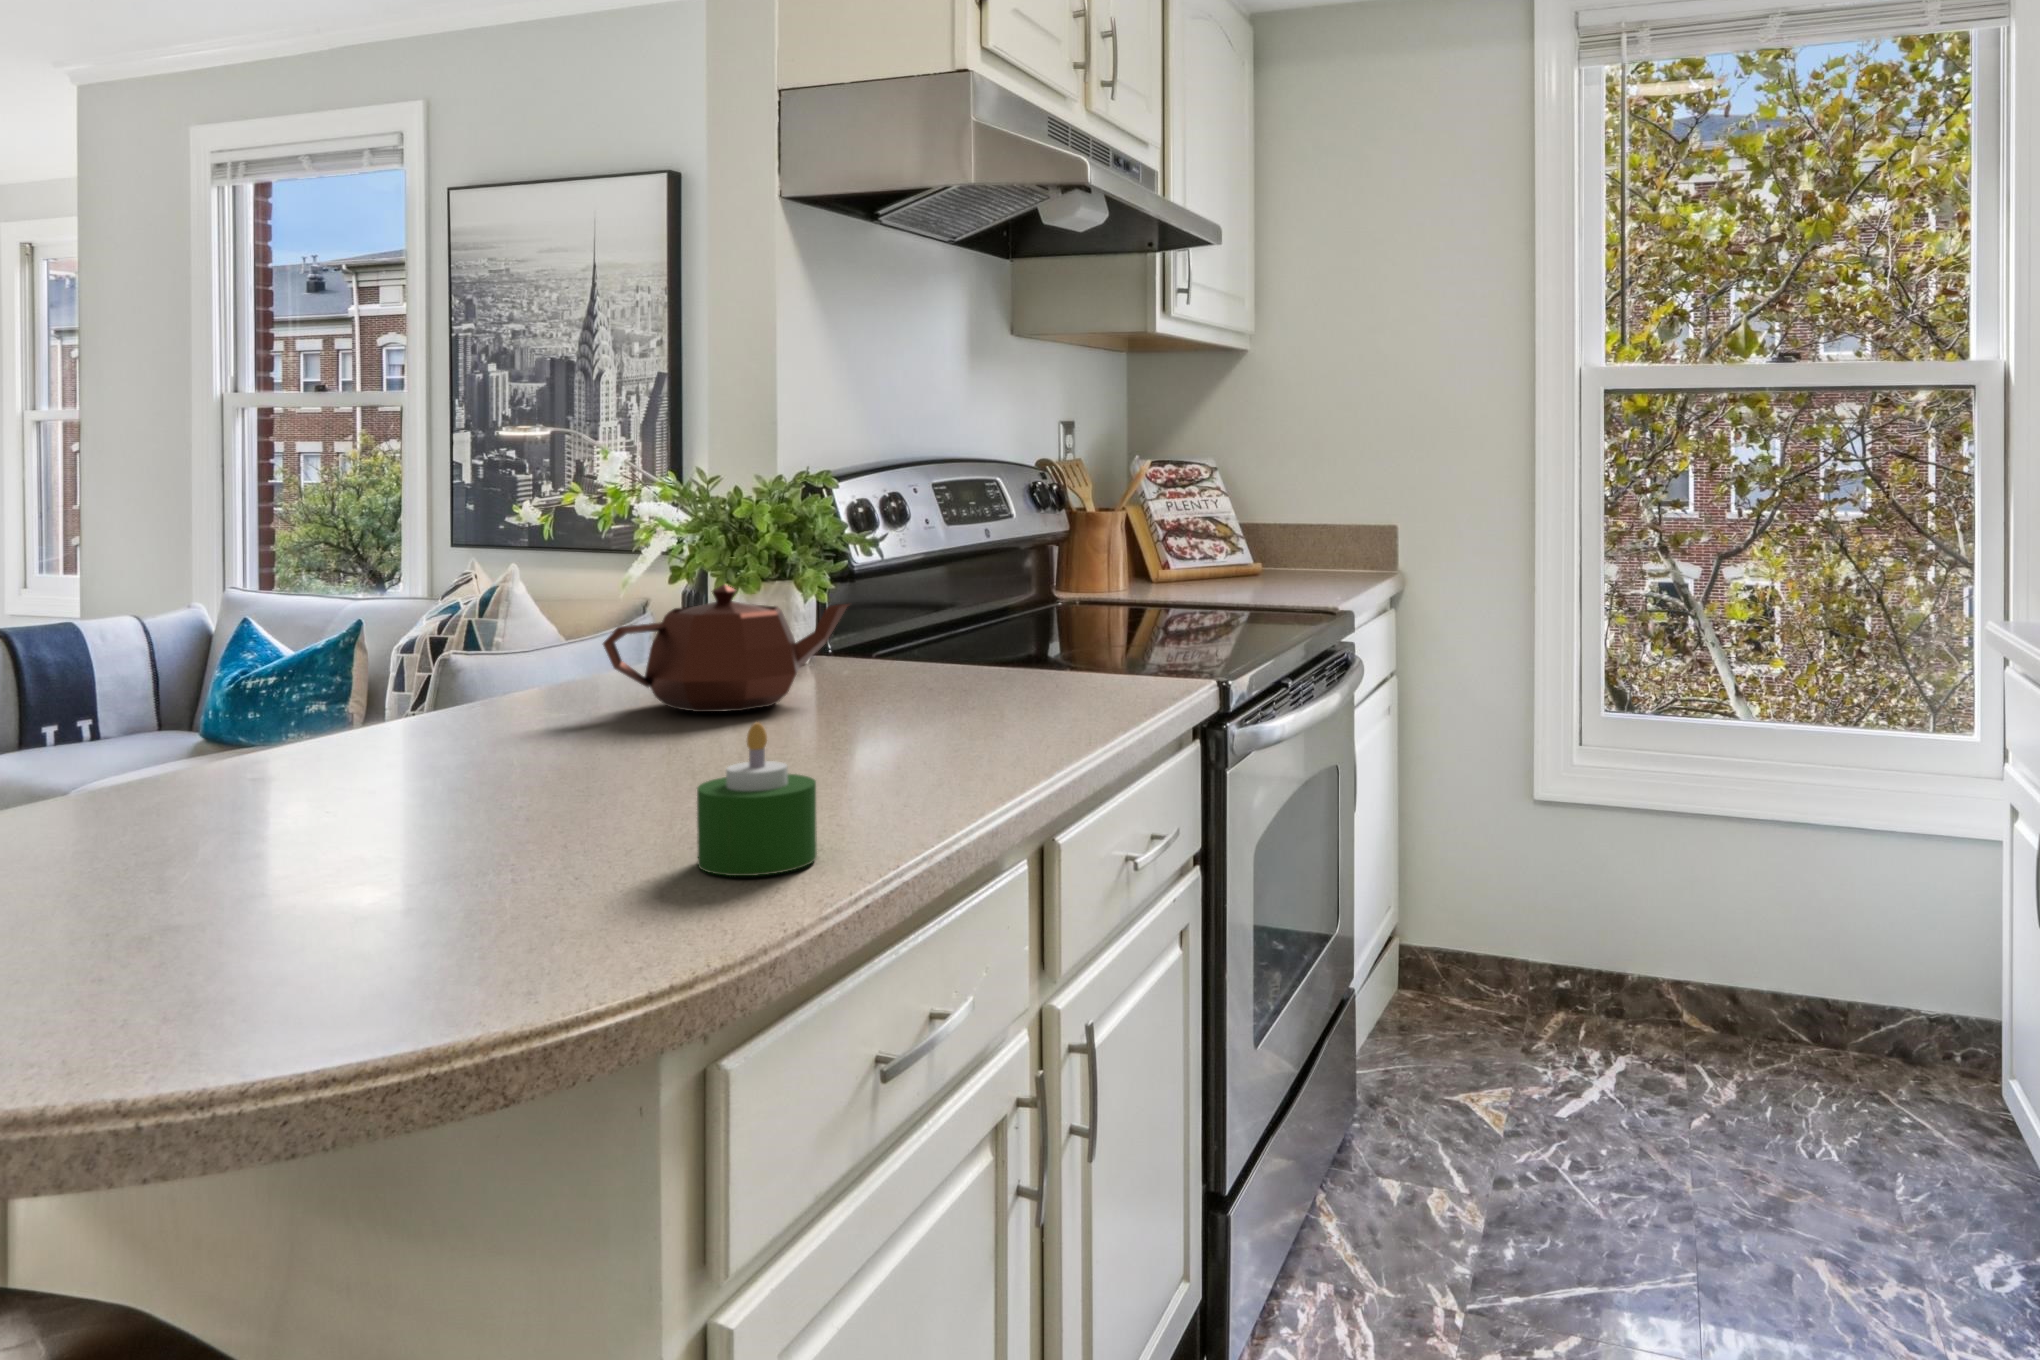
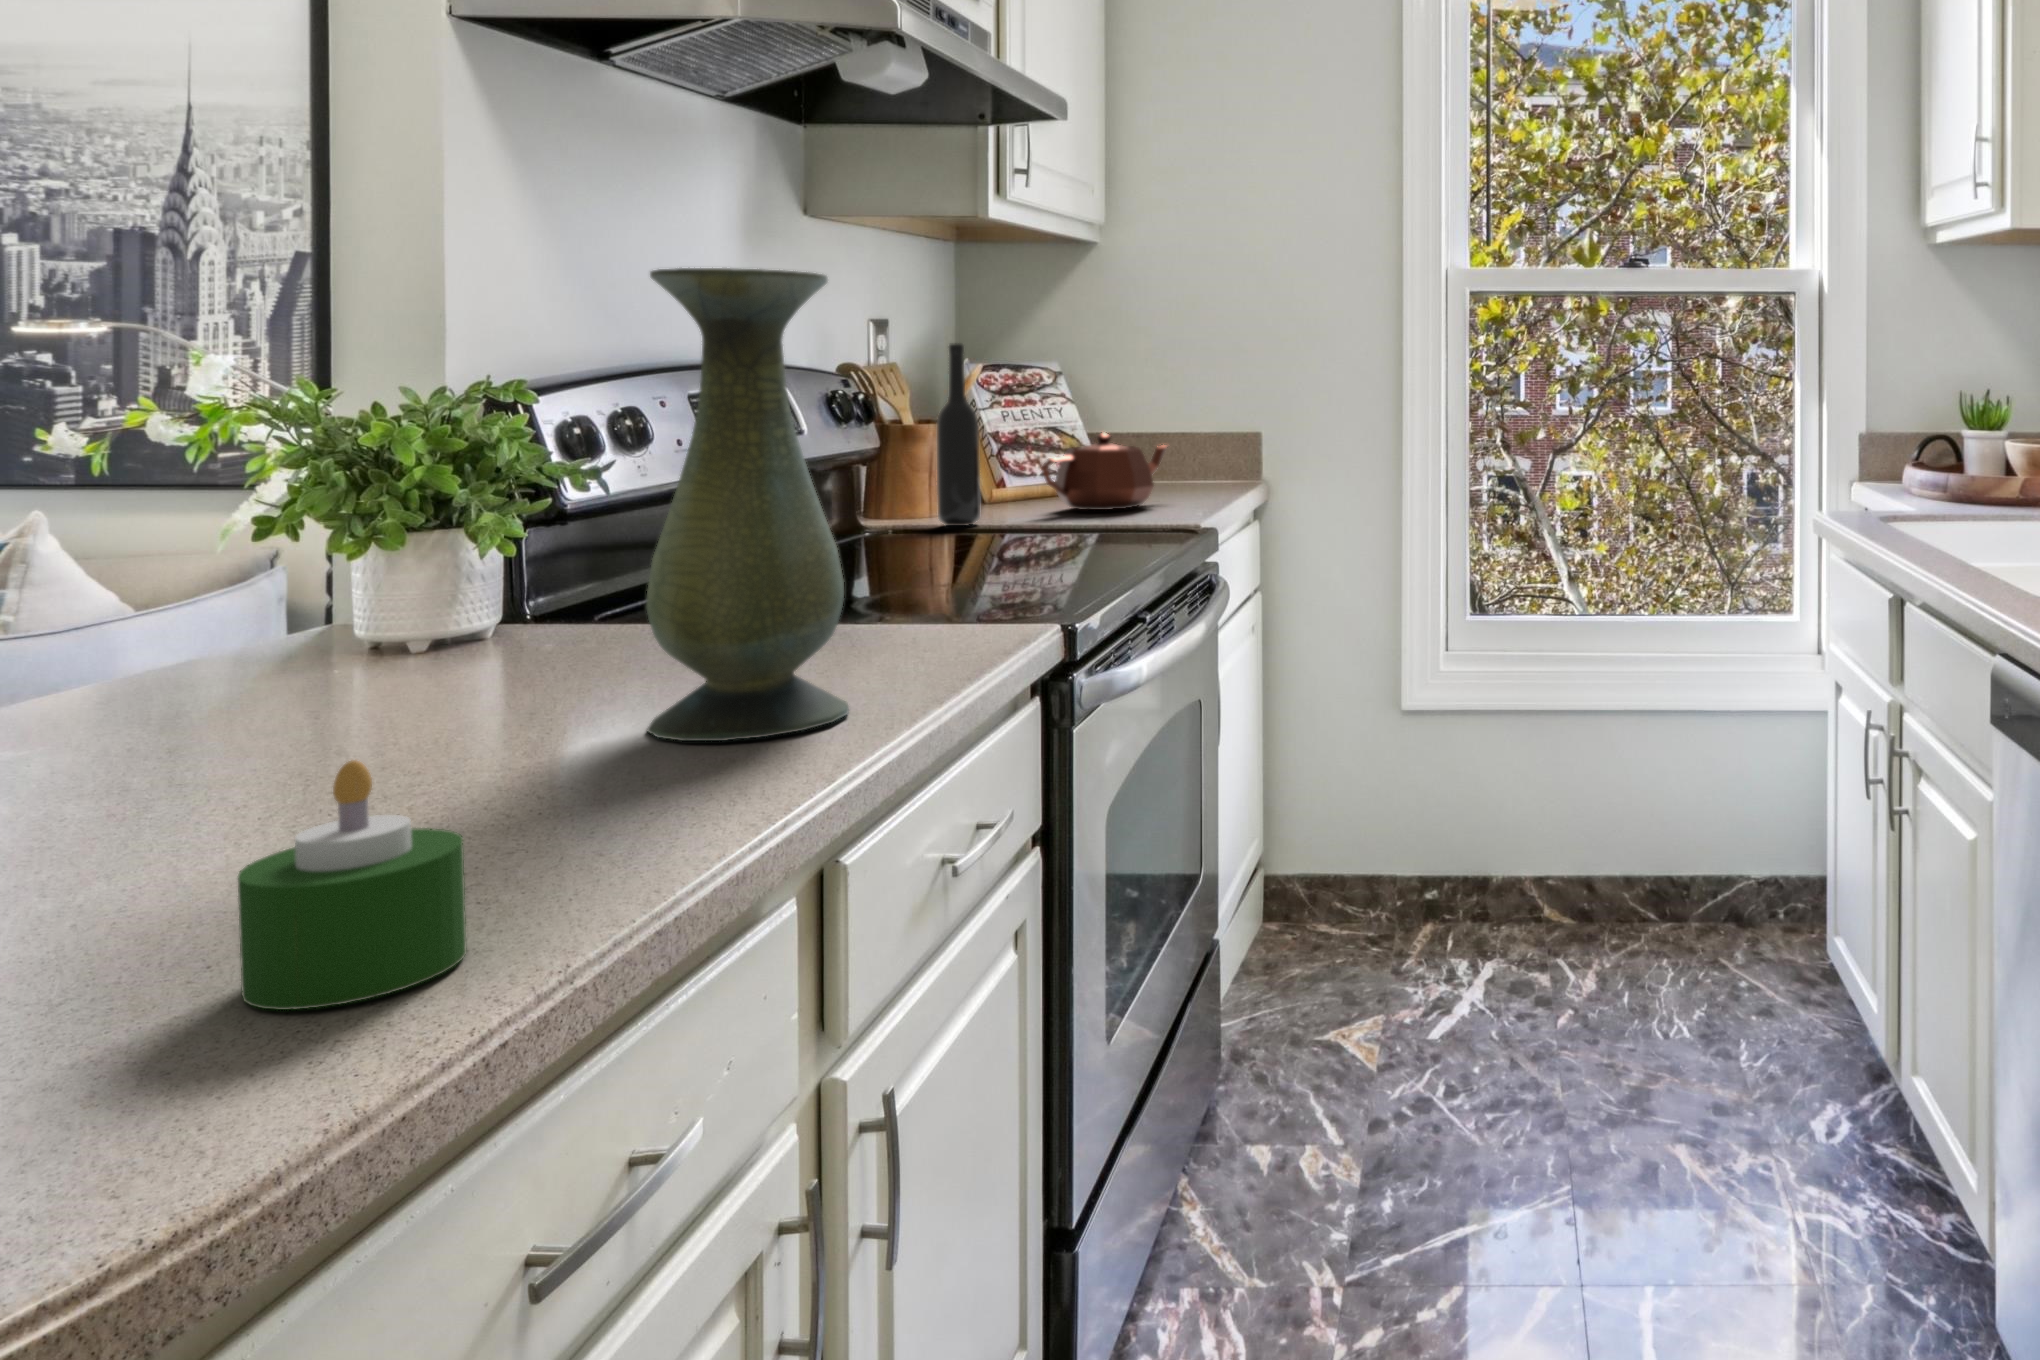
vase: none [911,390,1050,748] -> present [647,268,849,741]
bottle: none [1122,441,1157,601] -> present [937,343,980,526]
teapot: present [603,585,849,712] -> present [1041,432,1167,510]

